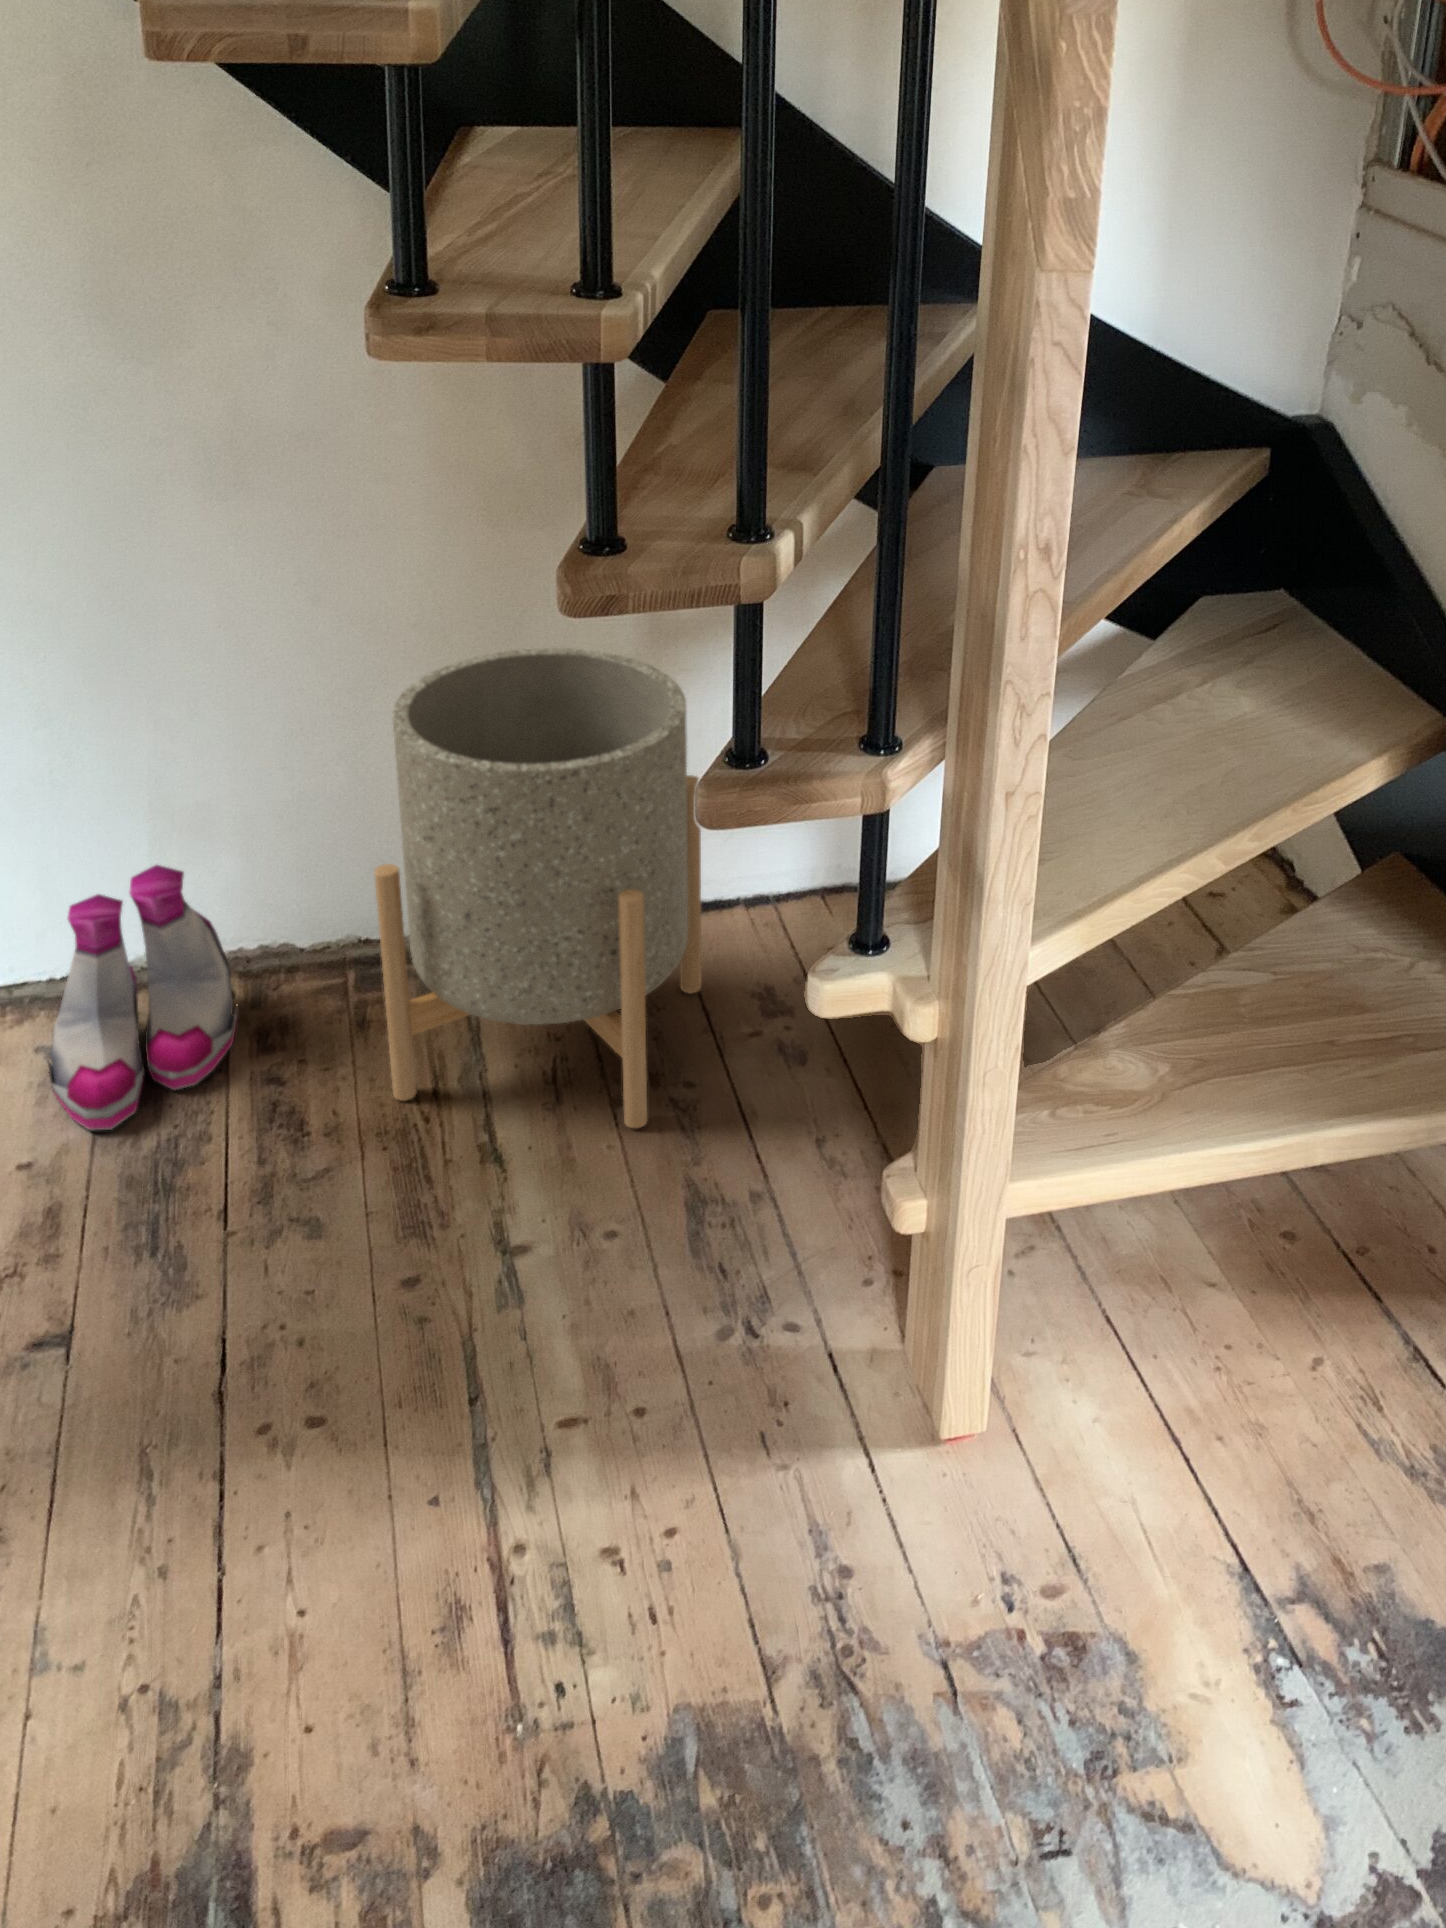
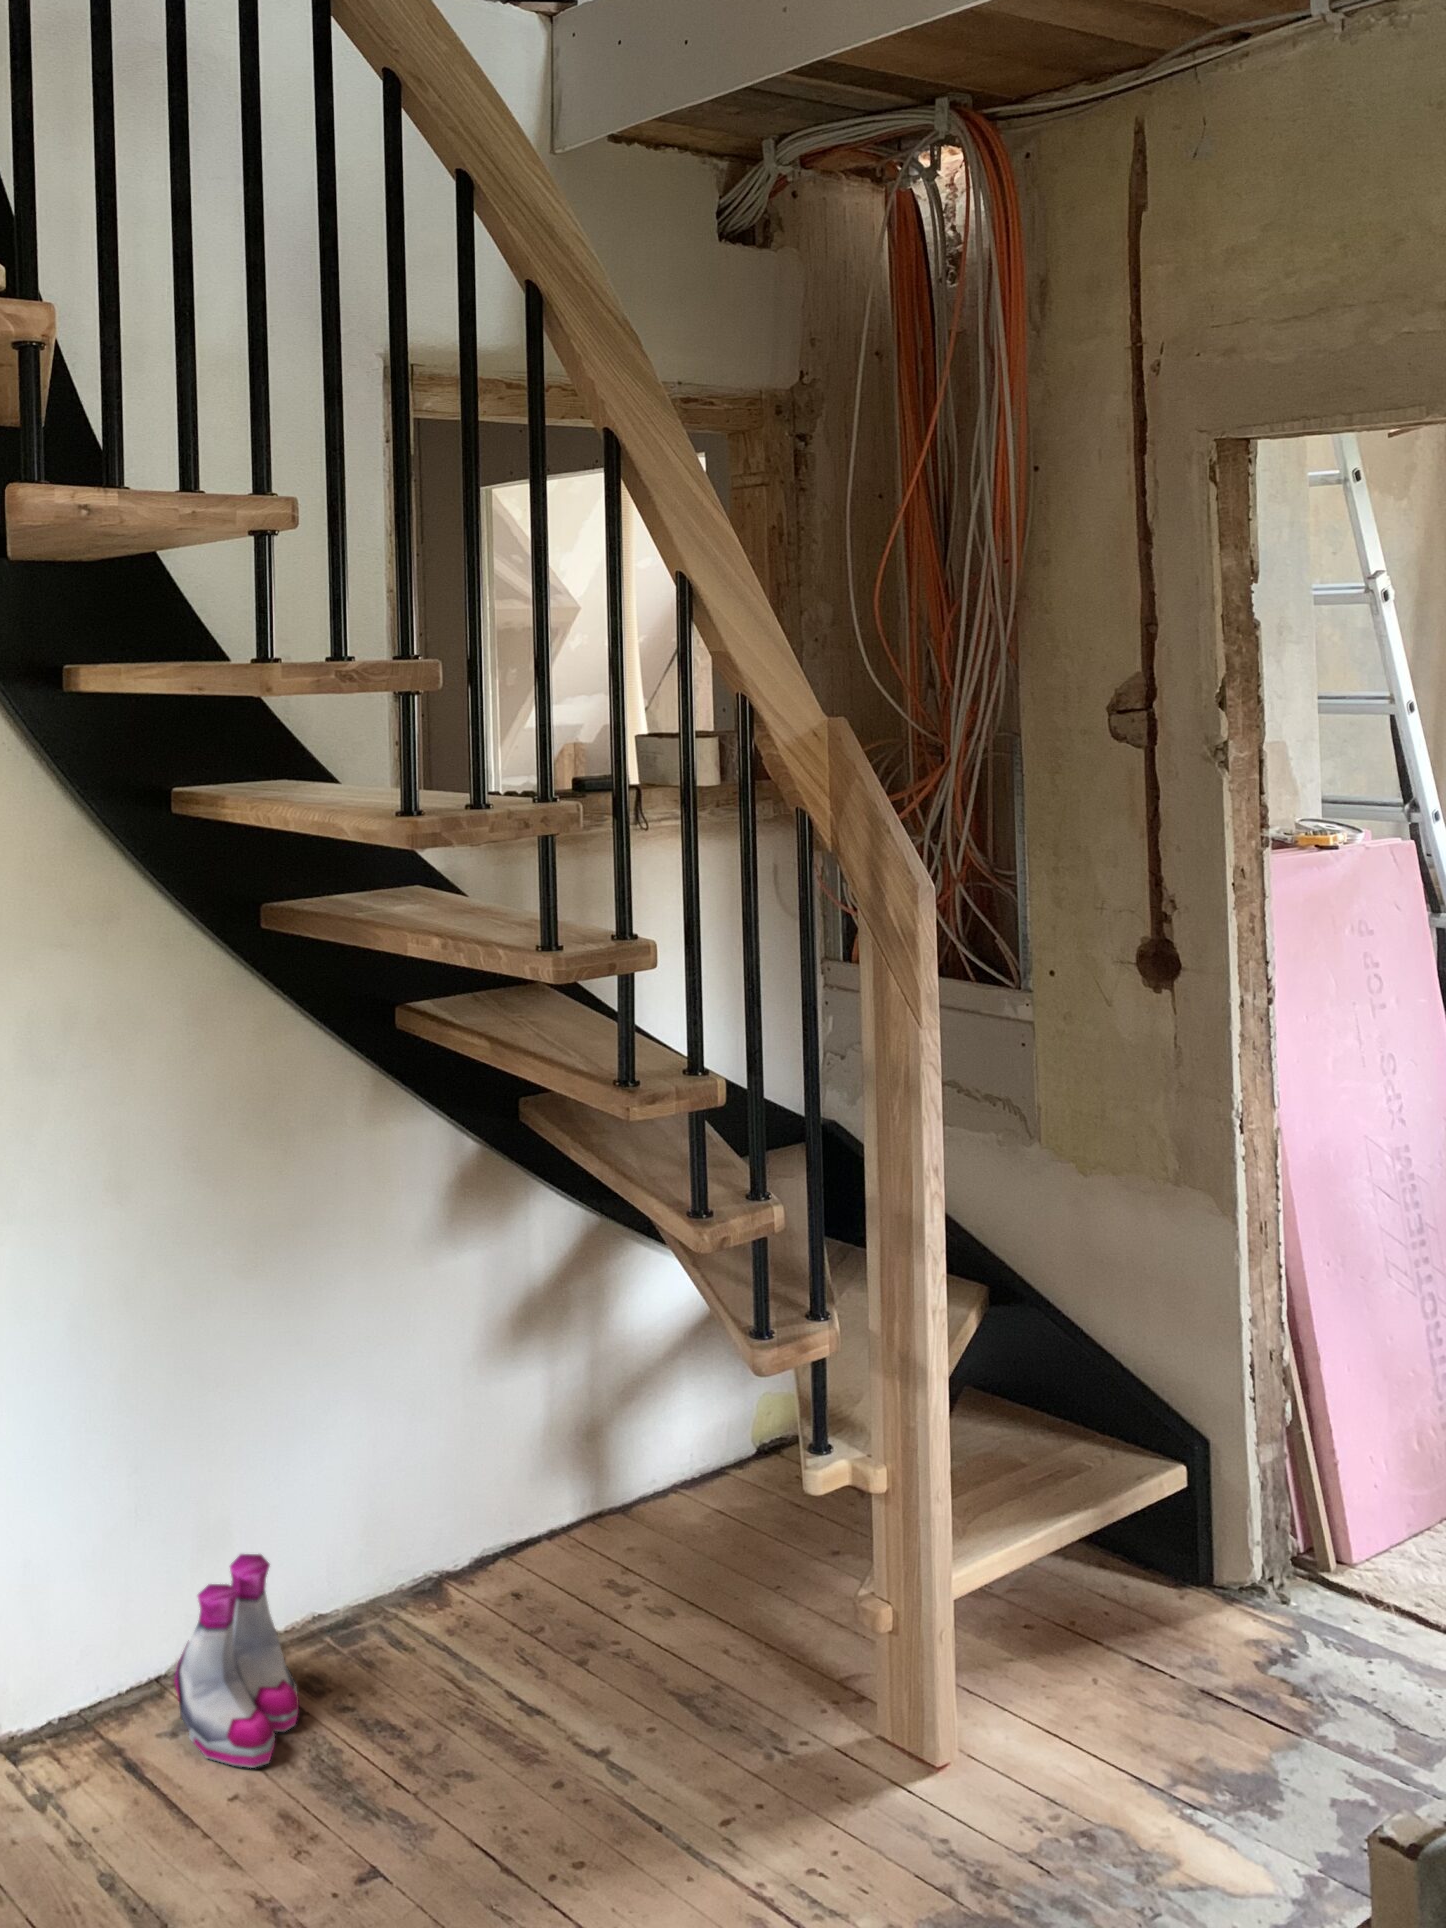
planter: present [374,648,701,1128] -> none [400,1339,616,1698]

